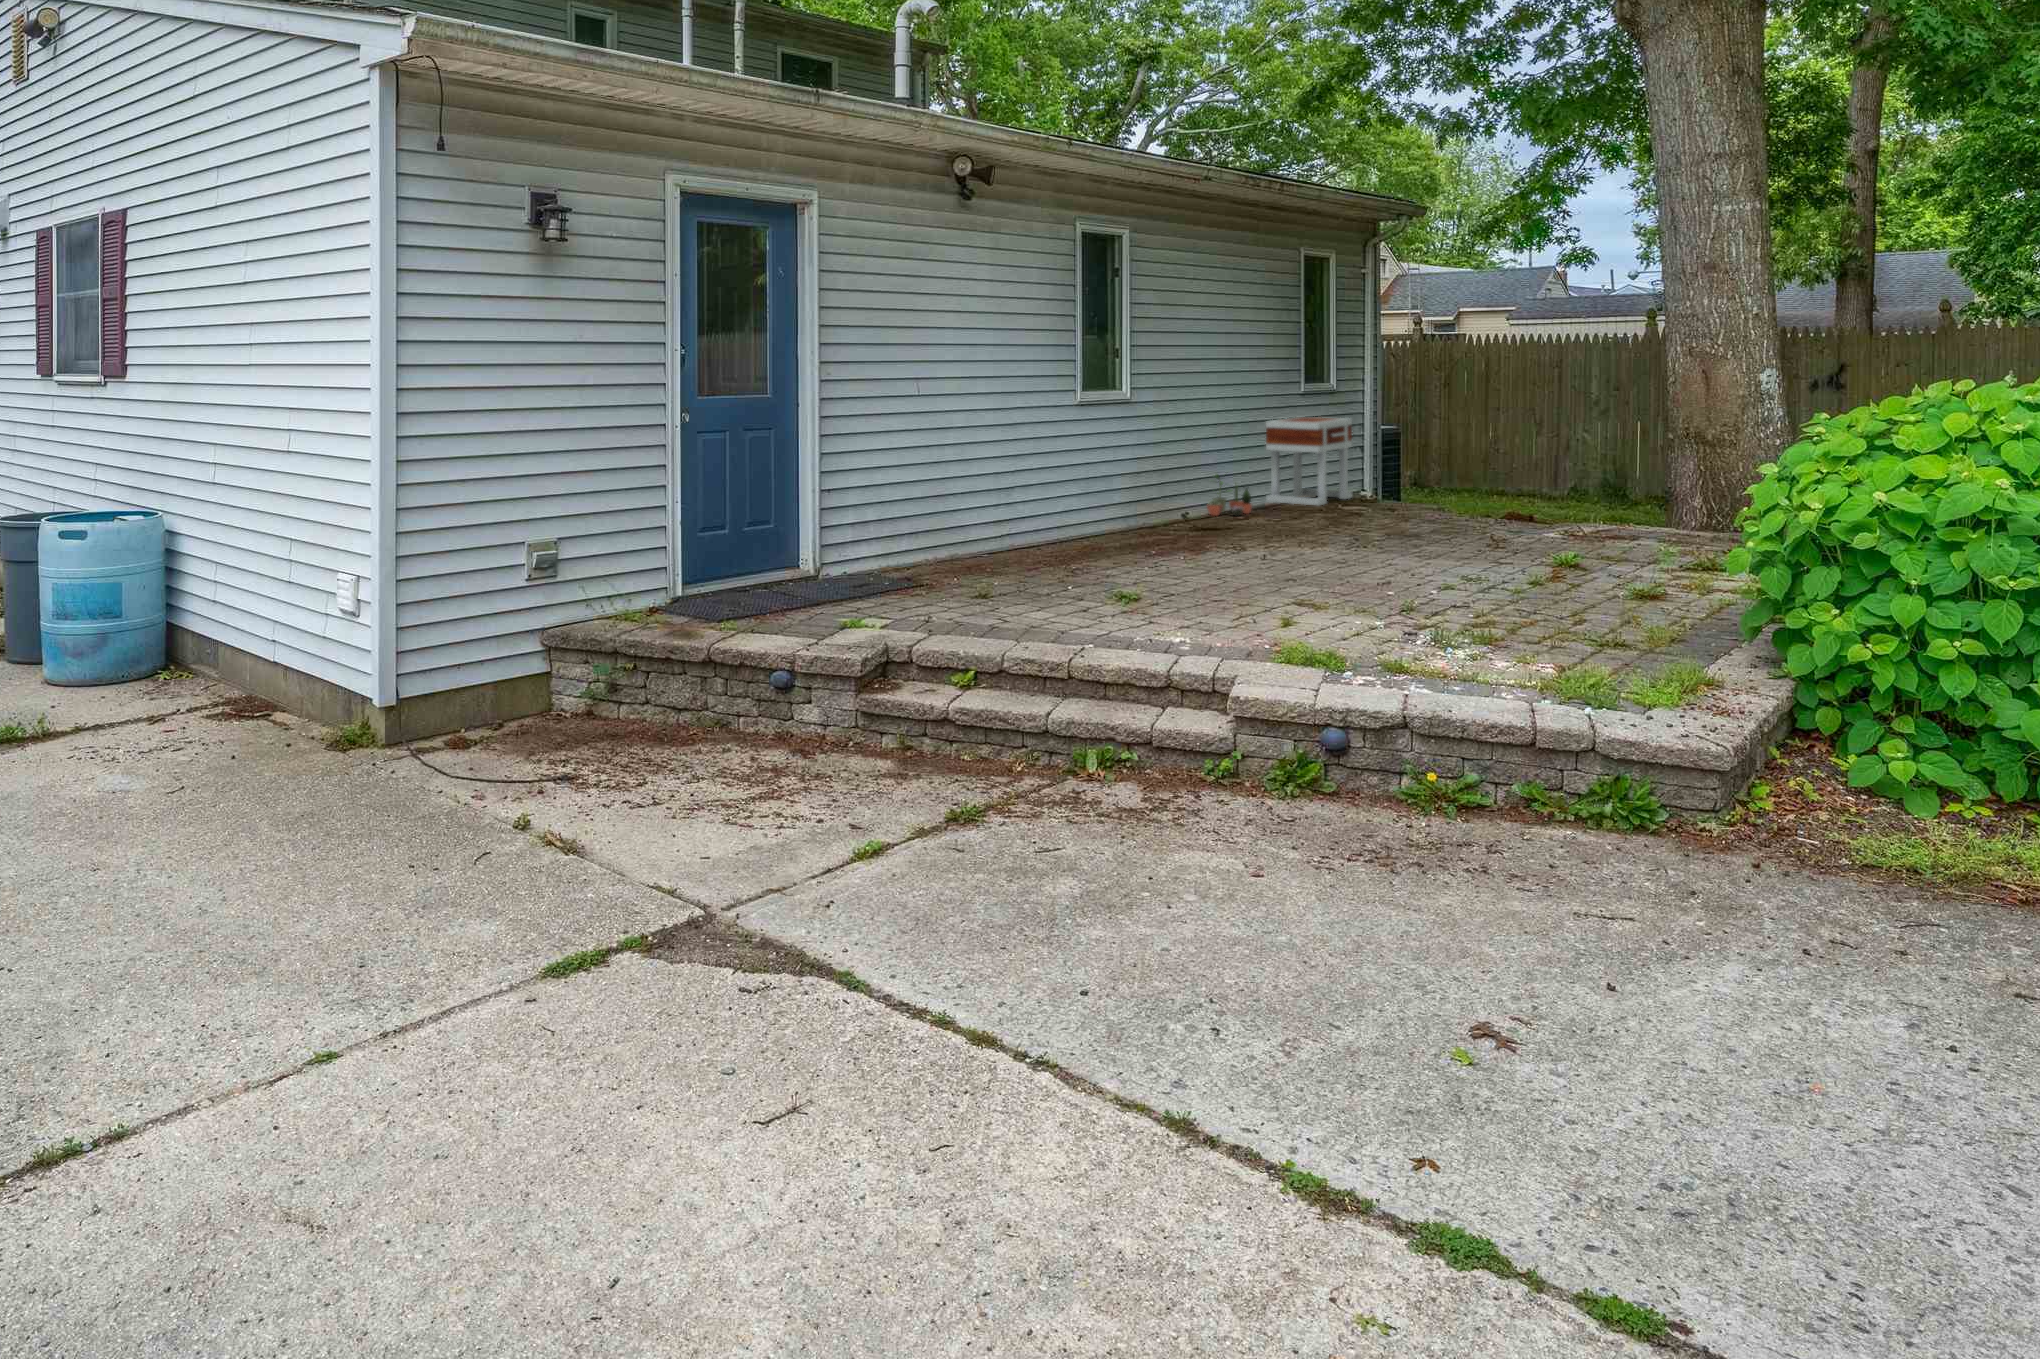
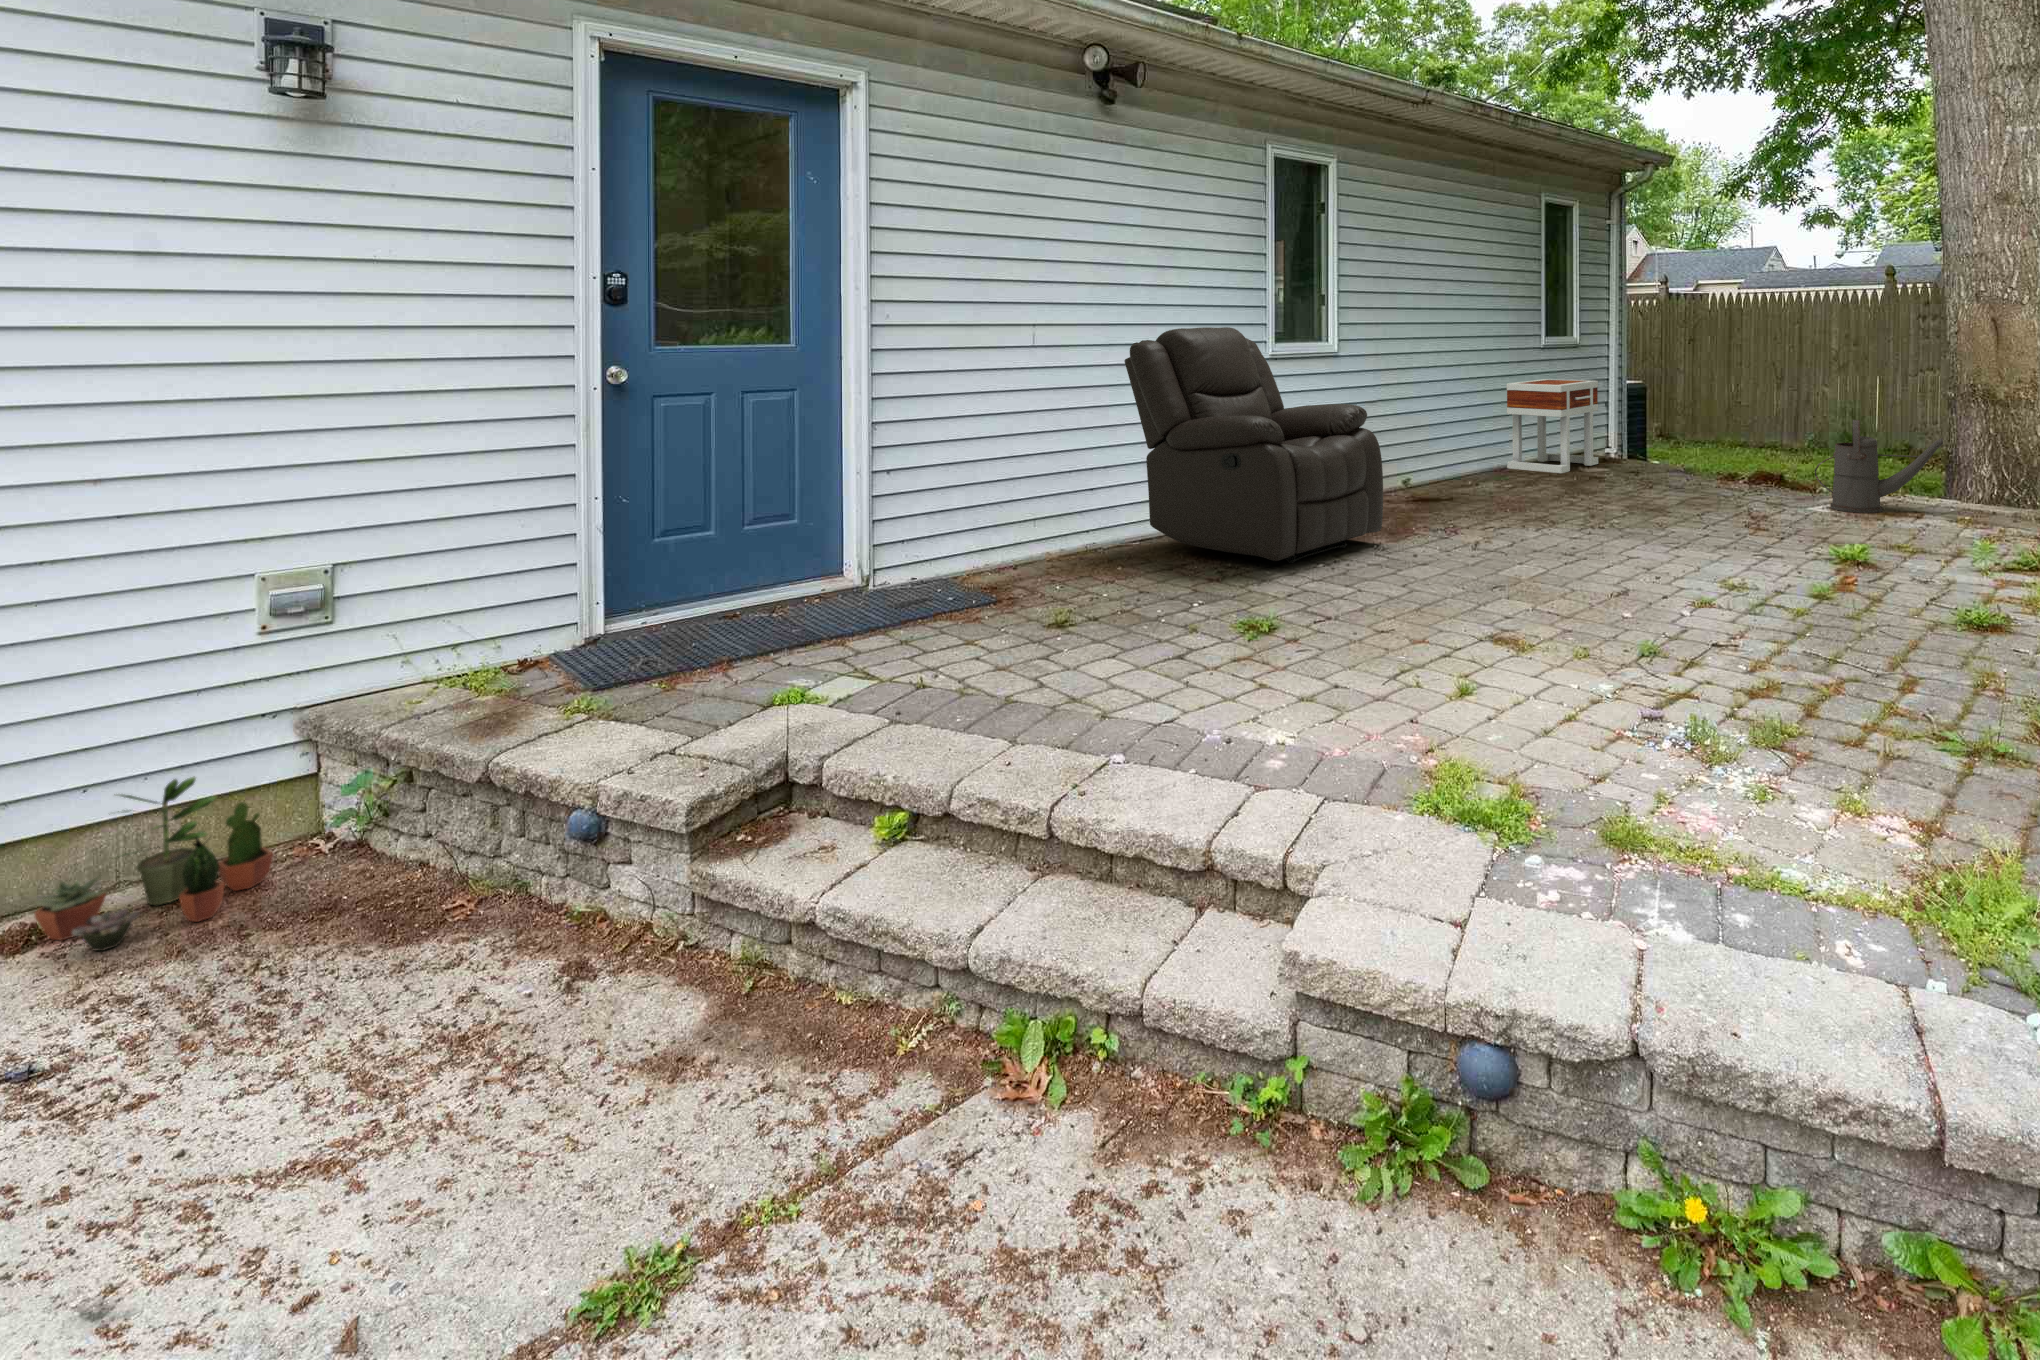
chair: none [971,375,1184,566] -> present [1124,327,1383,563]
watering can: none [1549,453,1659,534] -> present [1815,420,1943,513]
potted plant: present [1207,474,1252,516] -> present [34,777,273,951]

